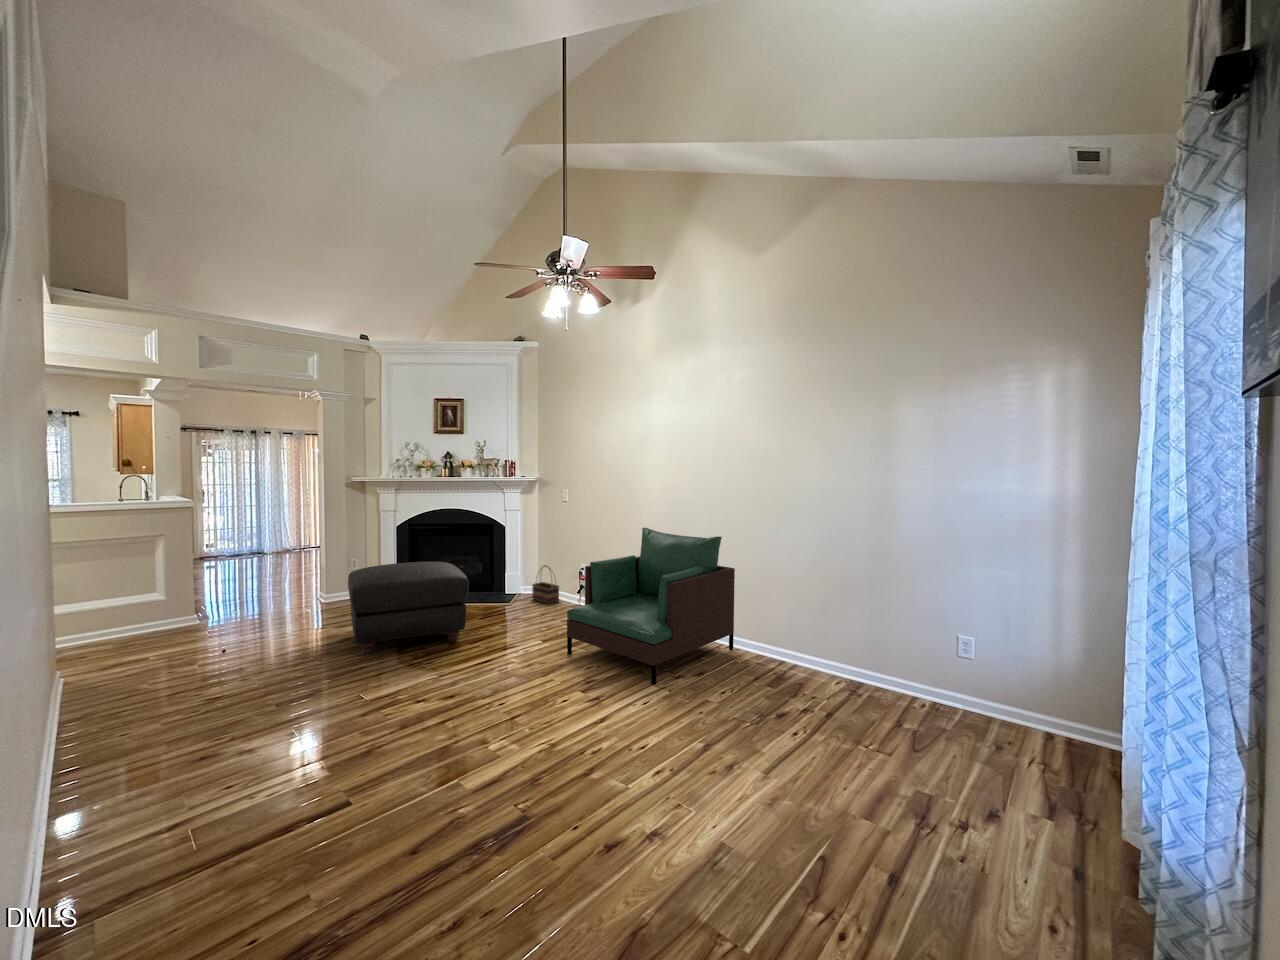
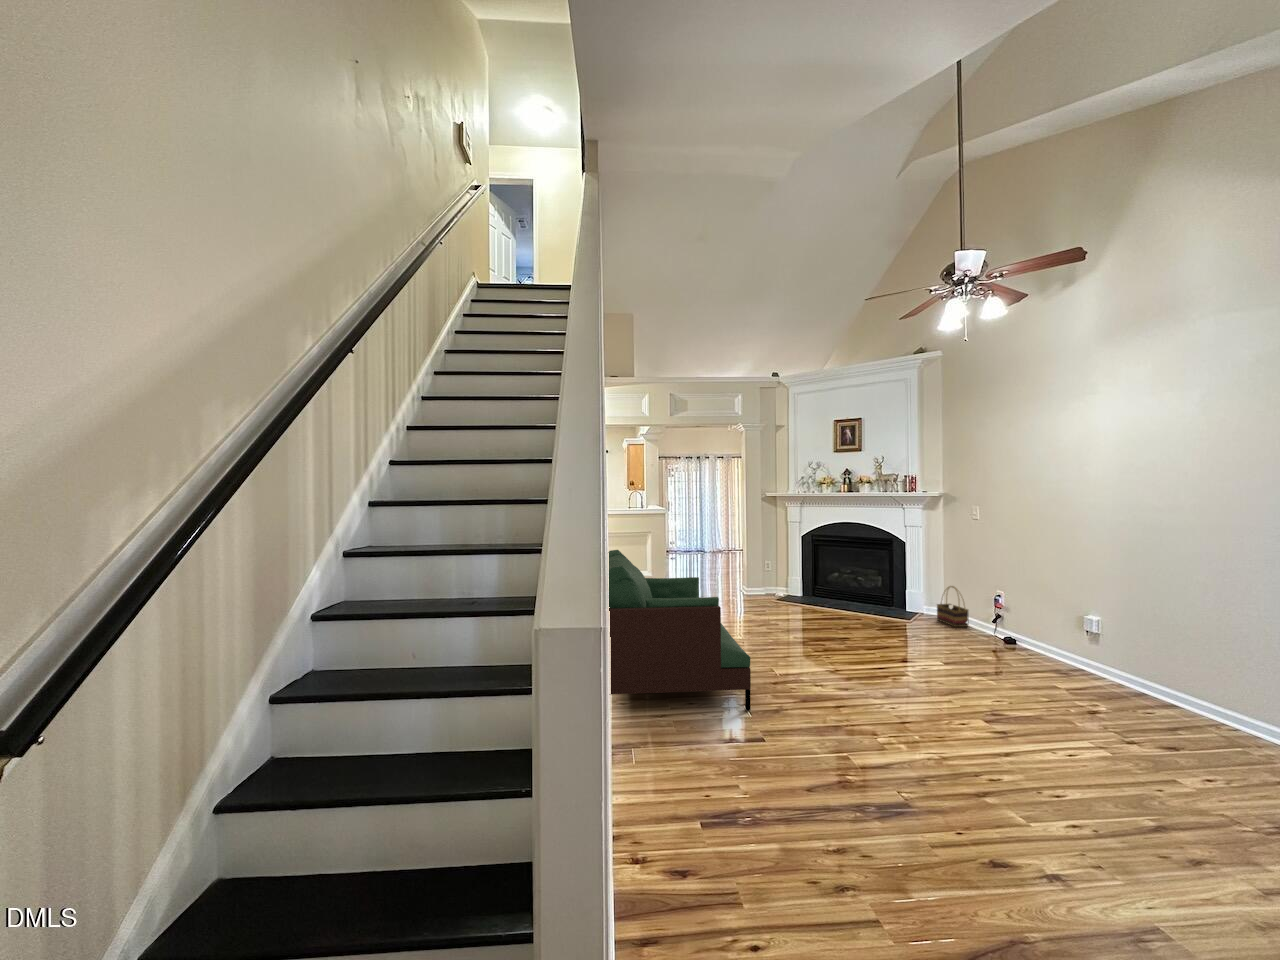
armchair: present [567,528,735,685] -> present [608,550,751,711]
ottoman: present [348,562,469,655] -> none [762,568,865,646]

